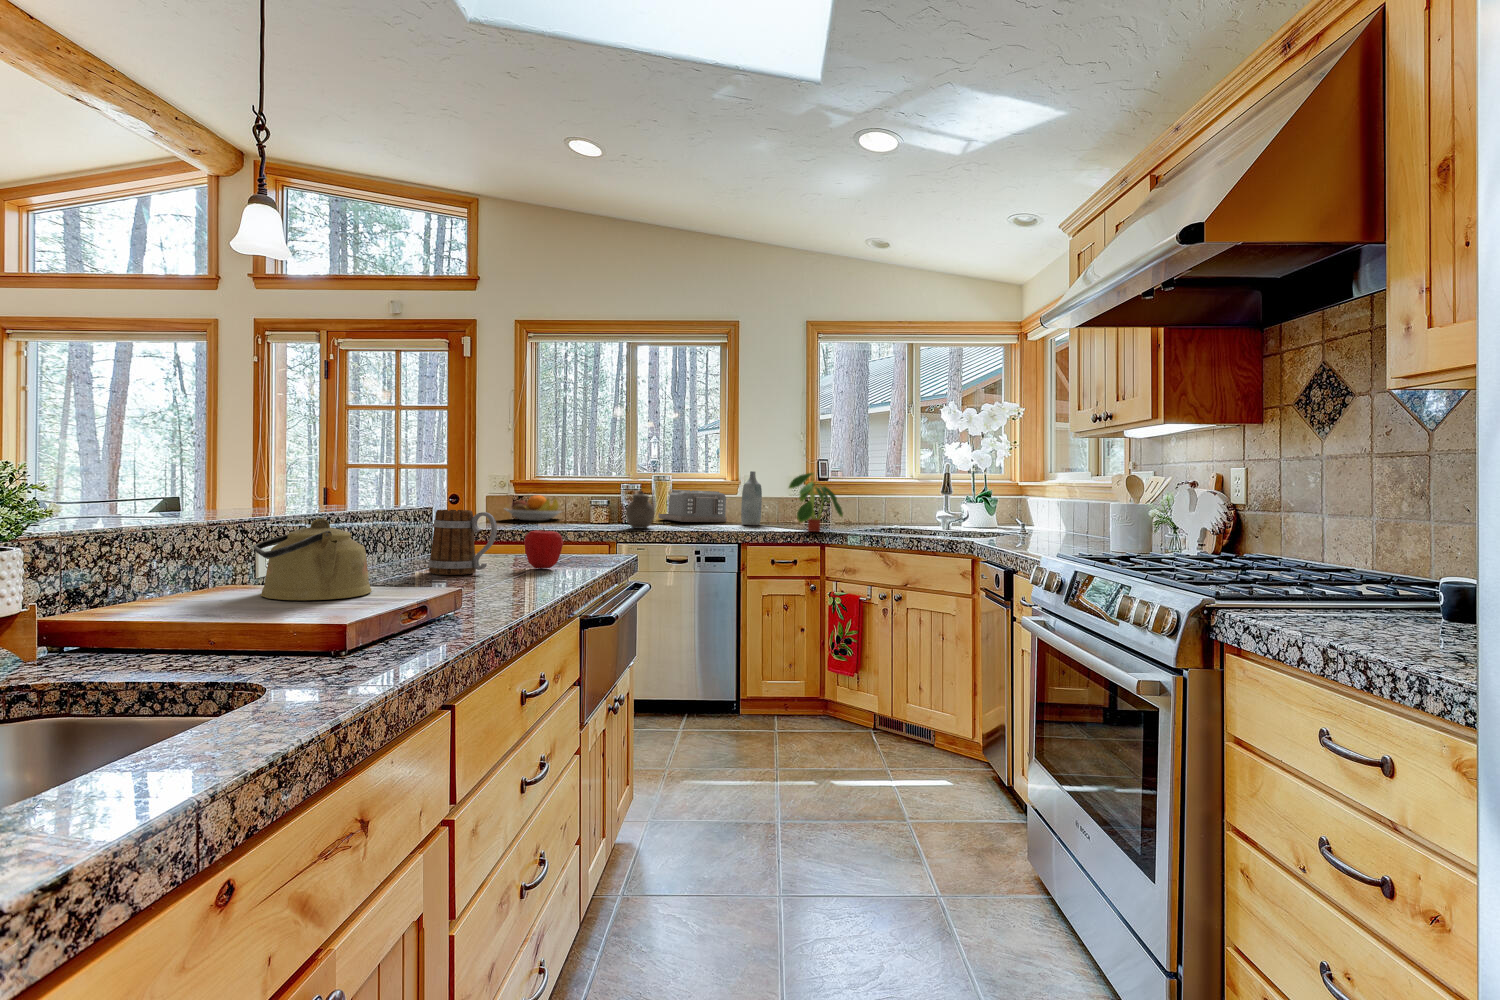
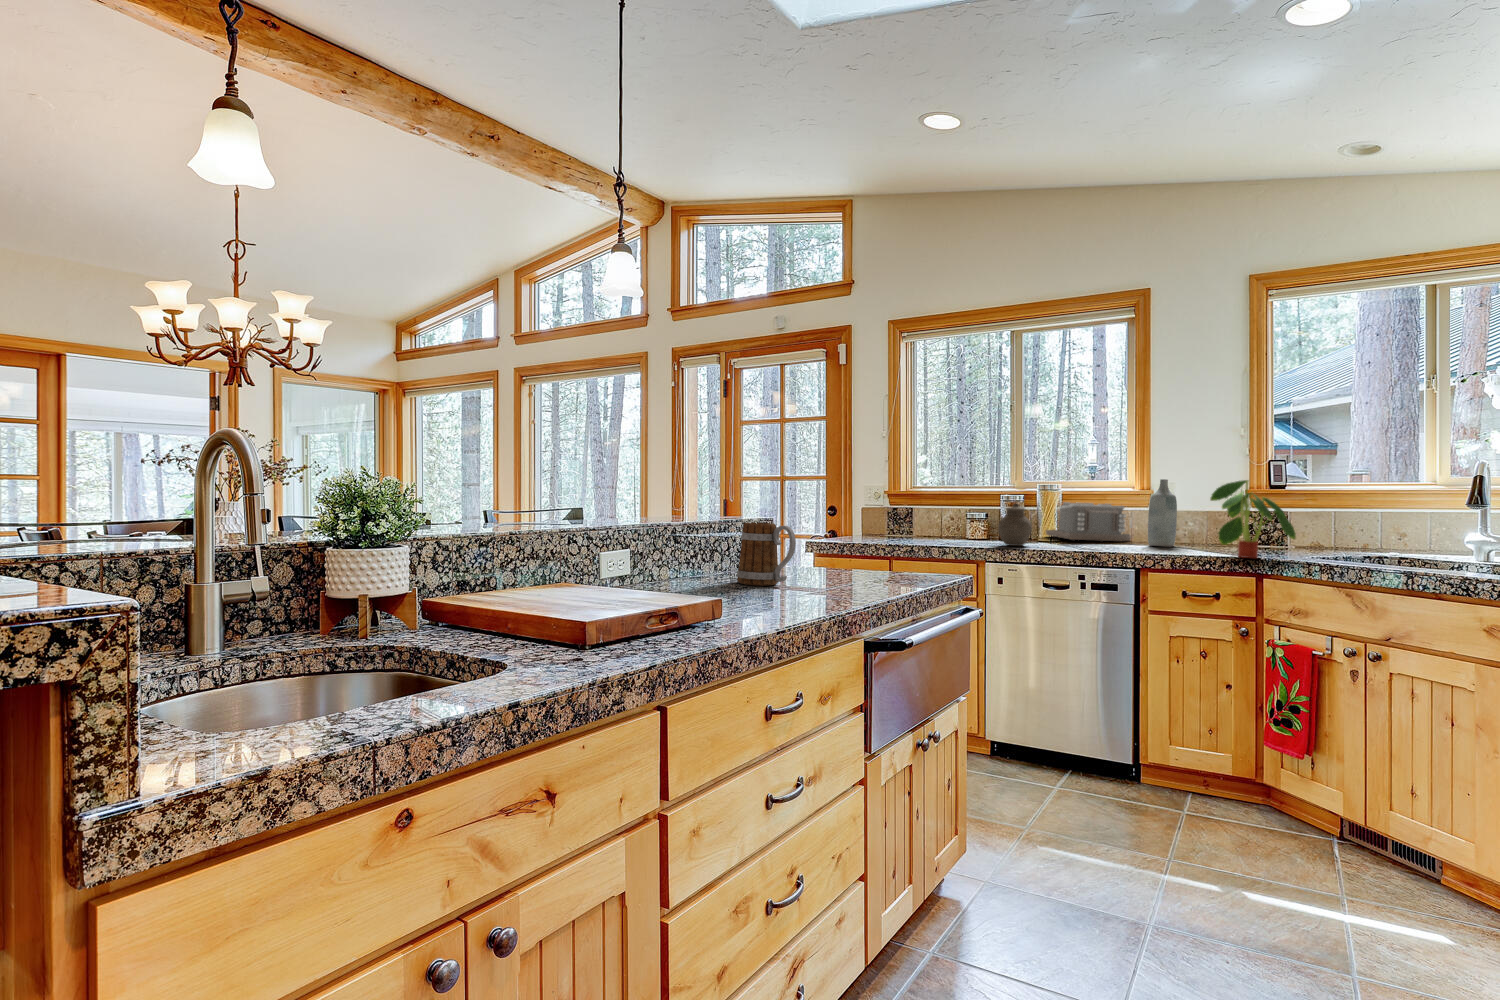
fruit bowl: present [505,495,562,521] -> none [878,508,940,534]
kettle: present [253,519,372,600] -> none [584,529,672,600]
apple: present [524,528,563,568] -> none [829,542,868,584]

